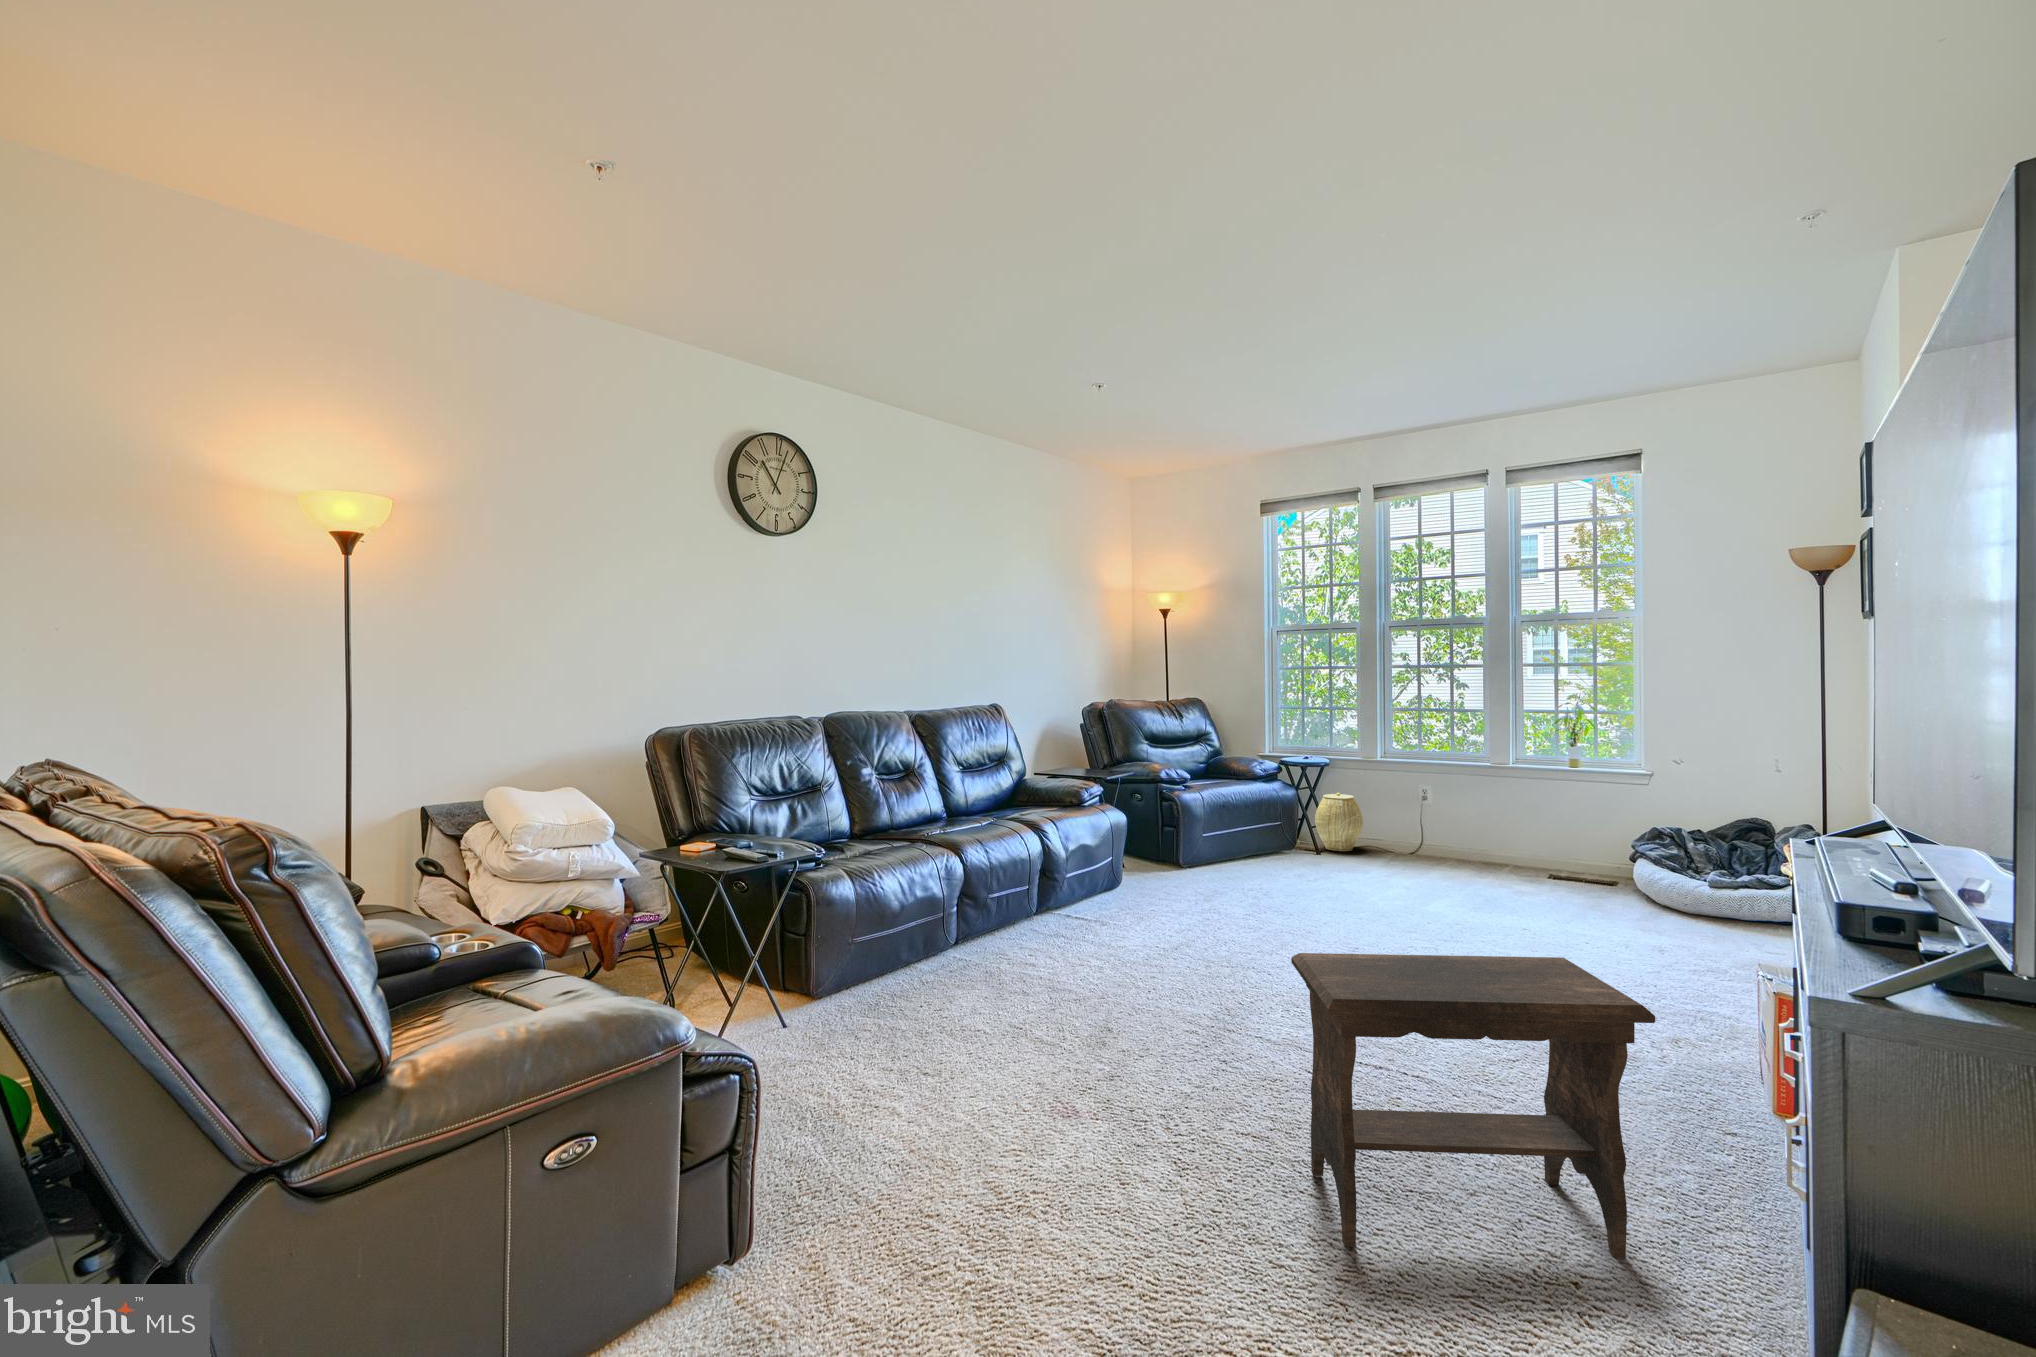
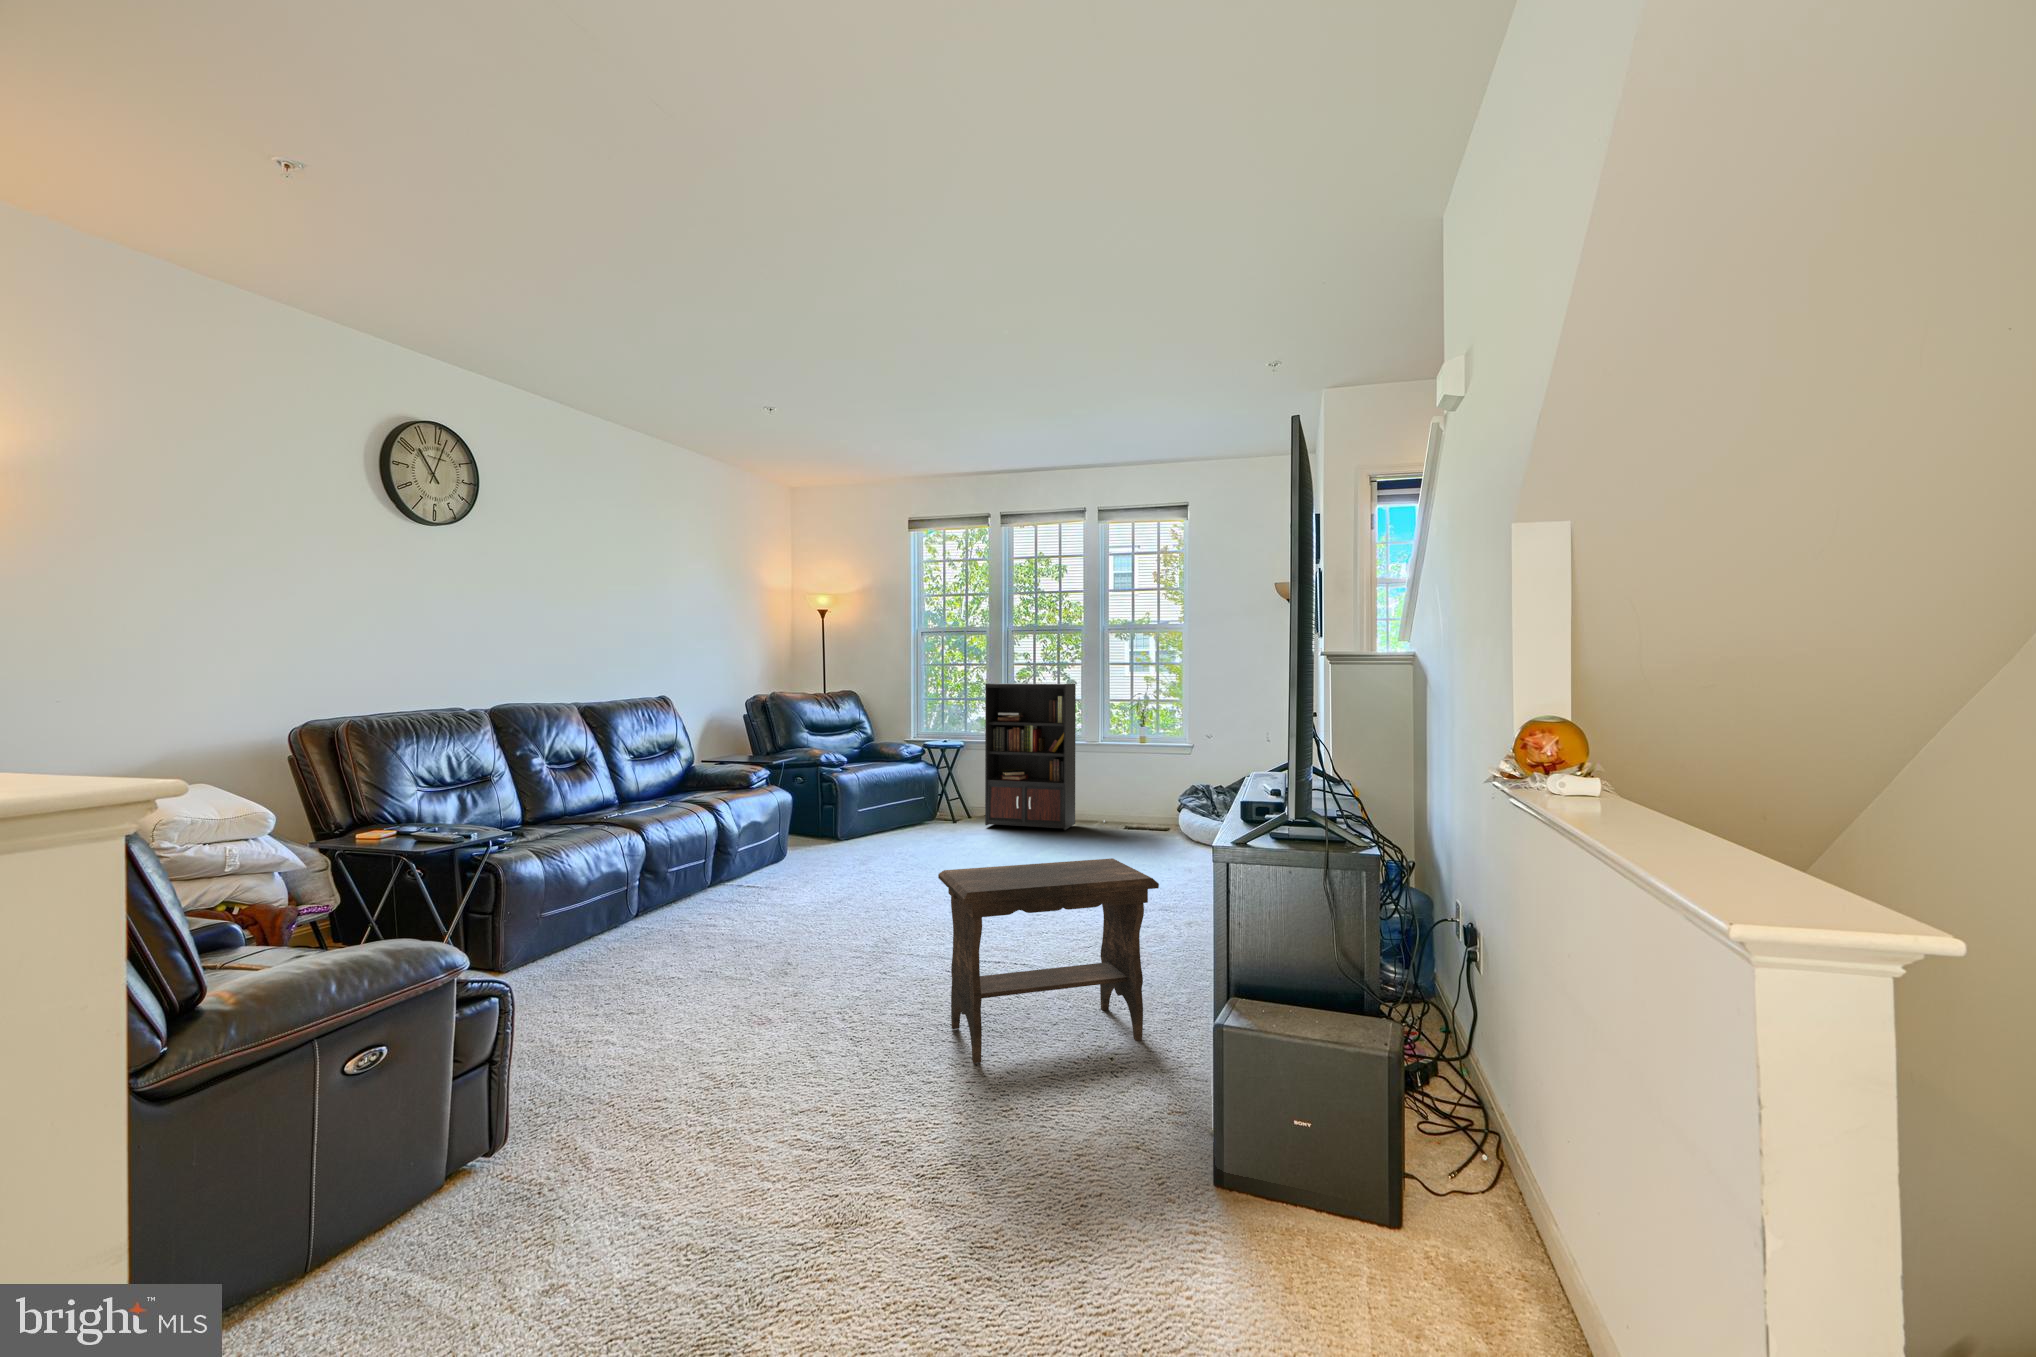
bookcase: none [1357,689,1524,877] -> present [985,683,1105,830]
woven basket: present [1315,793,1363,851] -> none [951,770,989,818]

